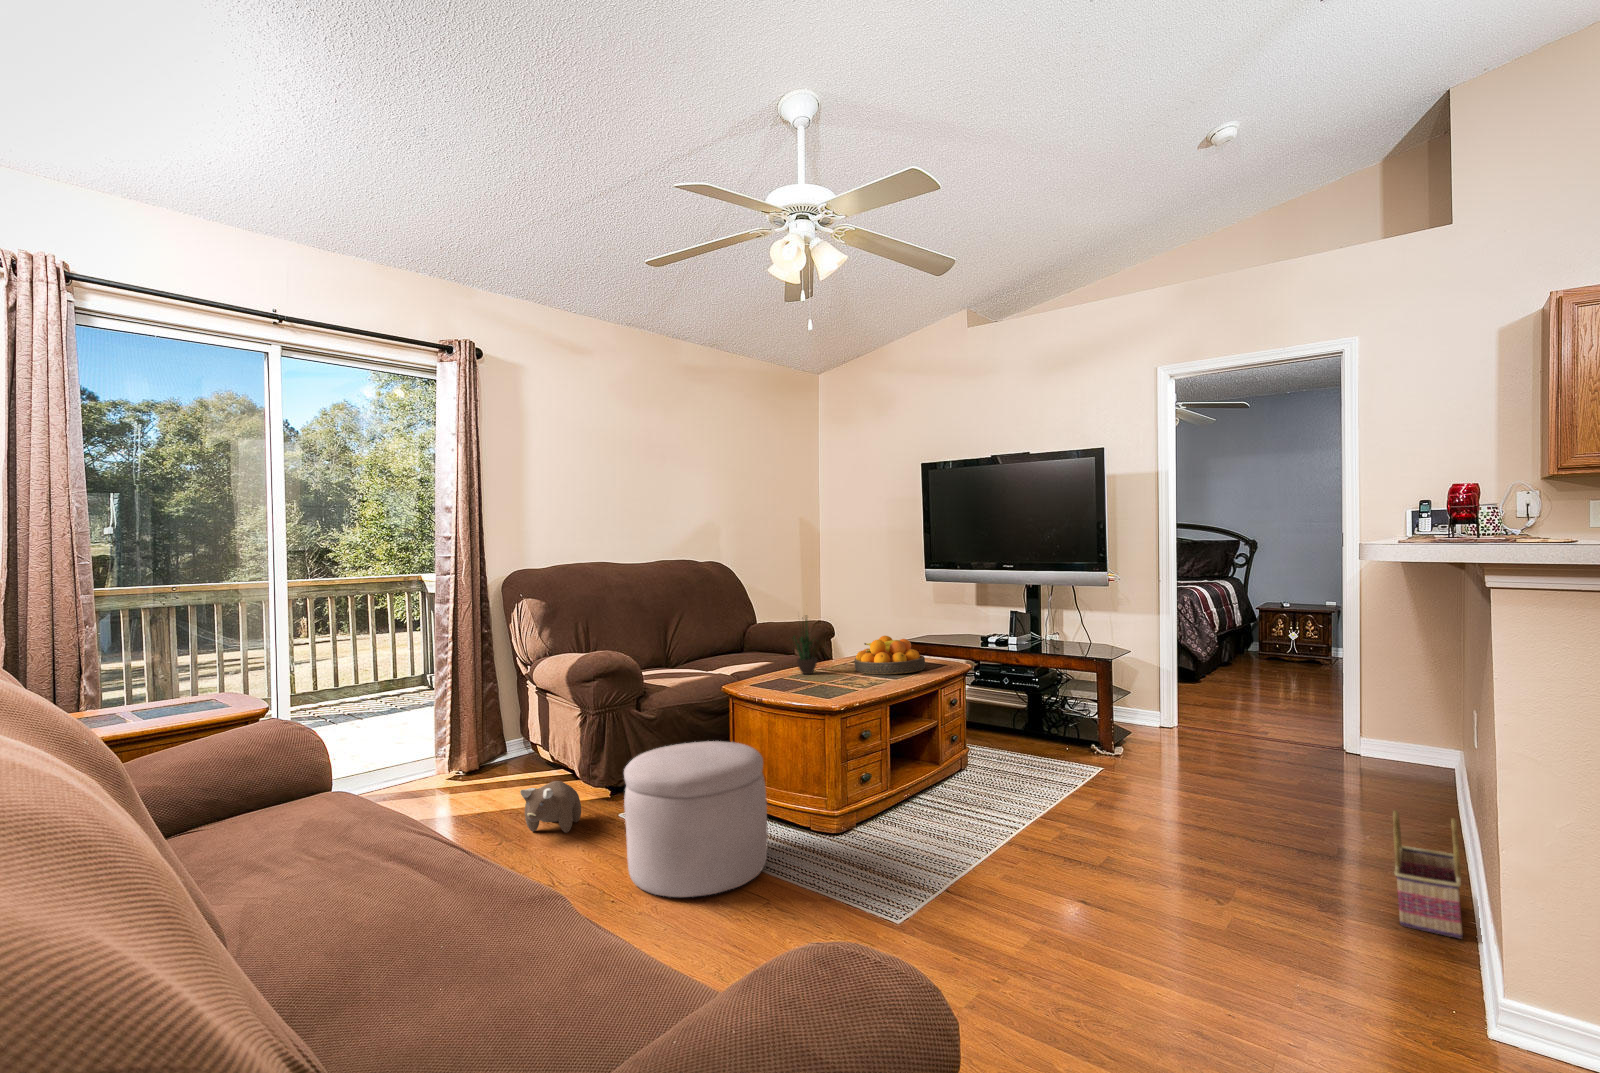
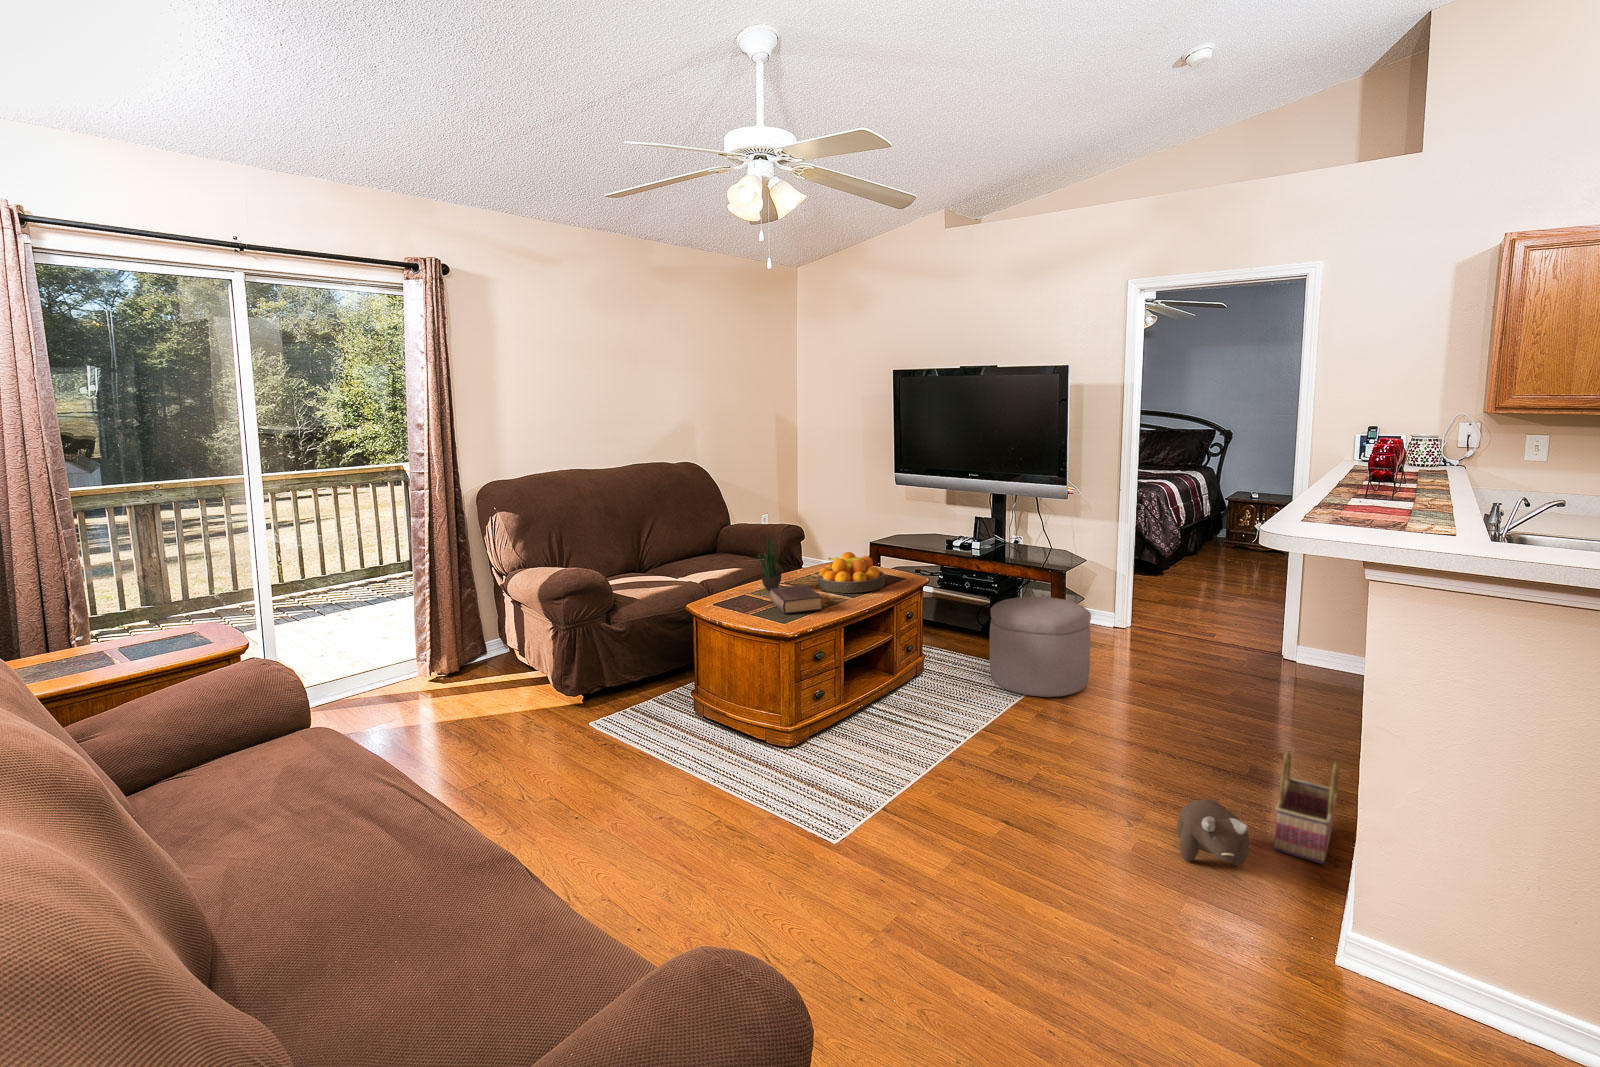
book: none [807,665,864,690] -> present [770,585,822,614]
ottoman: present [624,741,768,897] -> present [990,597,1091,697]
plush toy: present [520,781,581,833] -> present [1177,799,1249,866]

